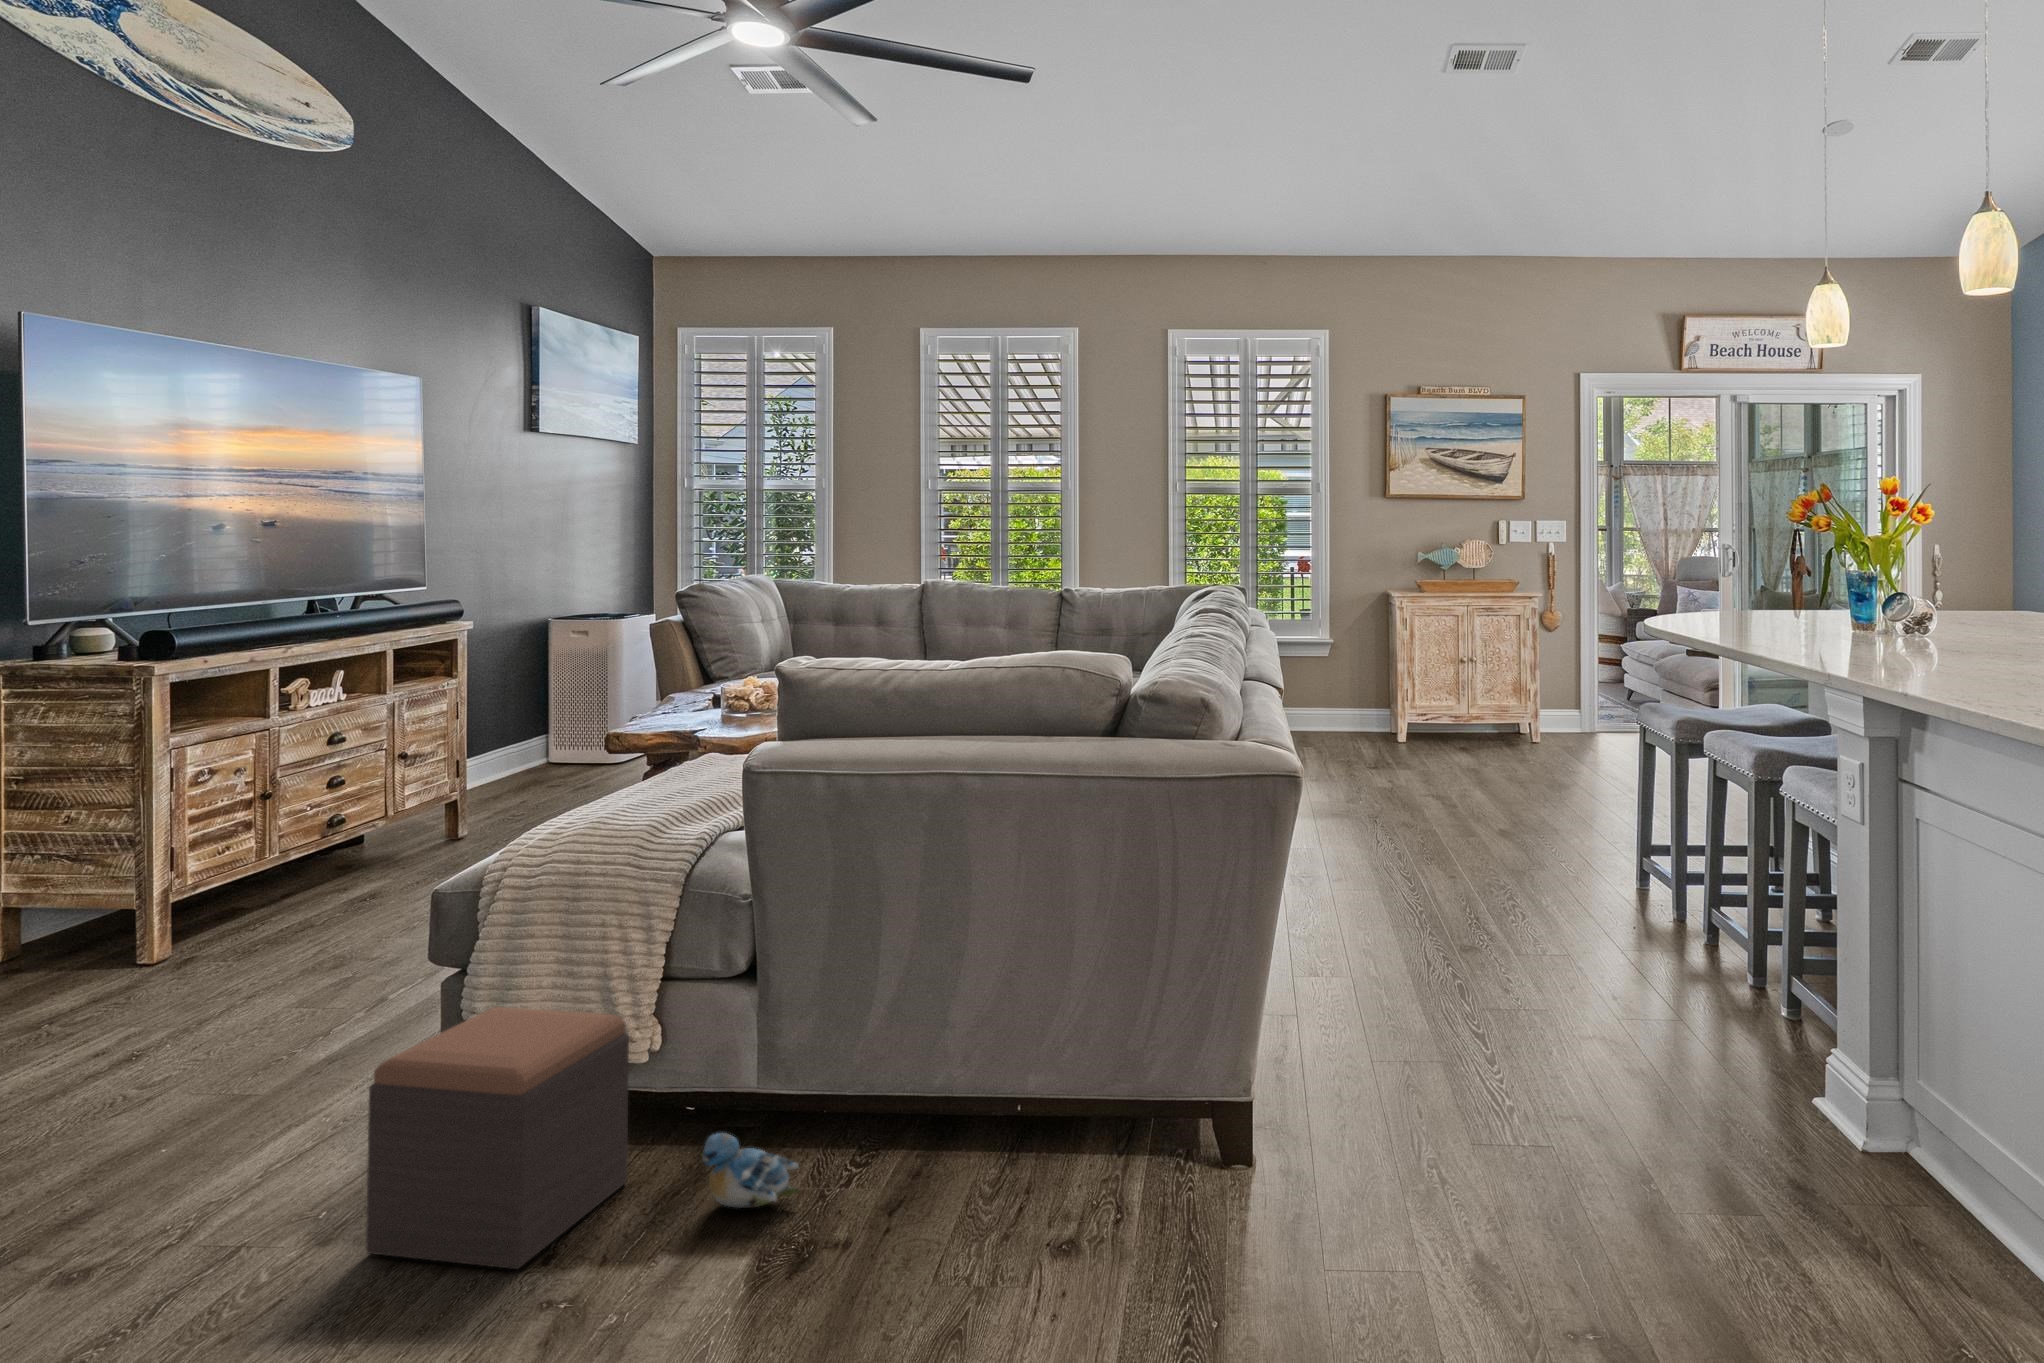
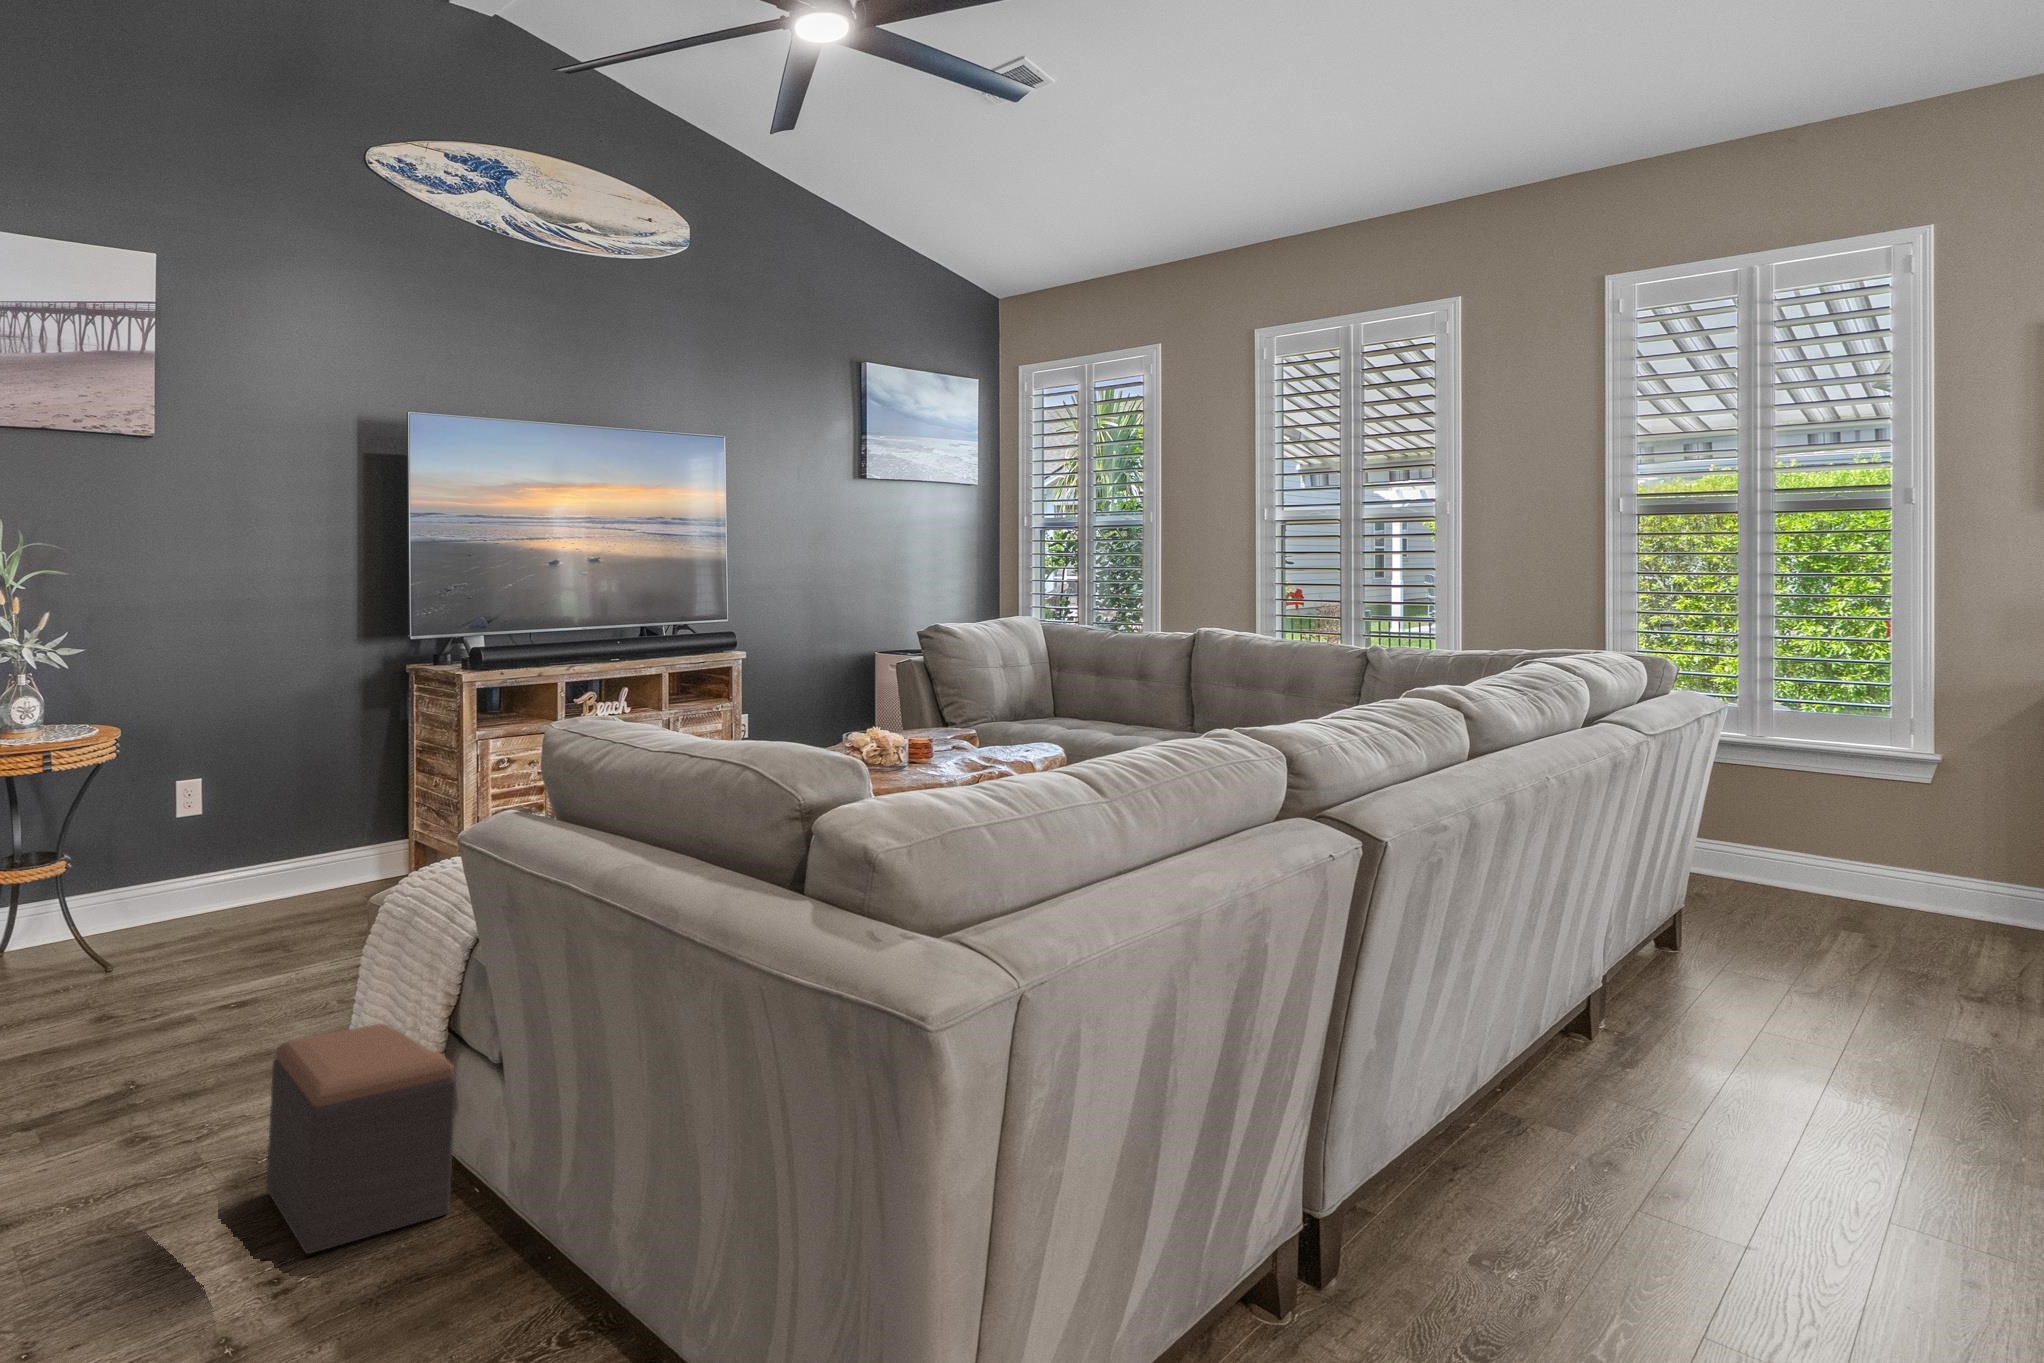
plush toy: present [701,1133,800,1208] -> none [457,1202,533,1293]

